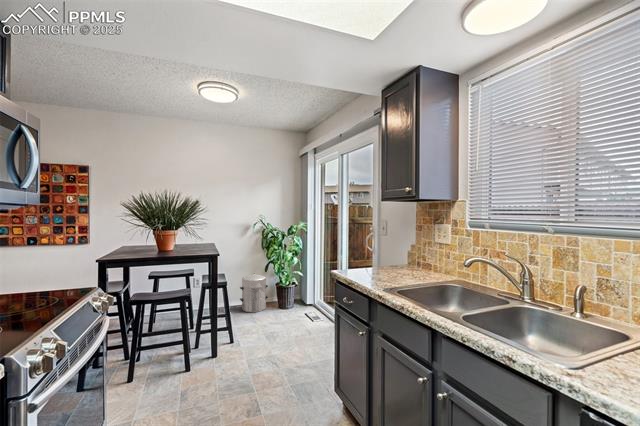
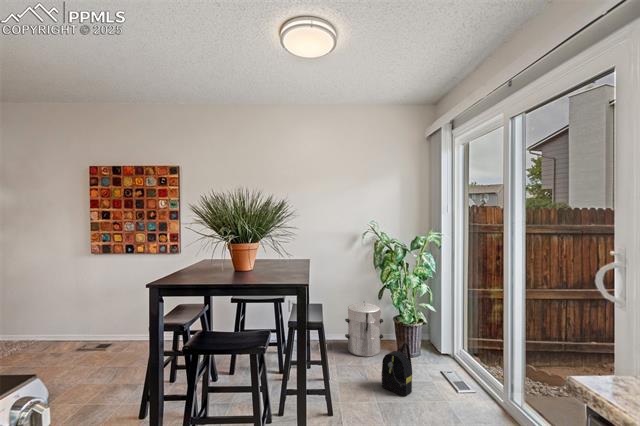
backpack: none [269,296,289,331] -> present [382,343,412,396]

